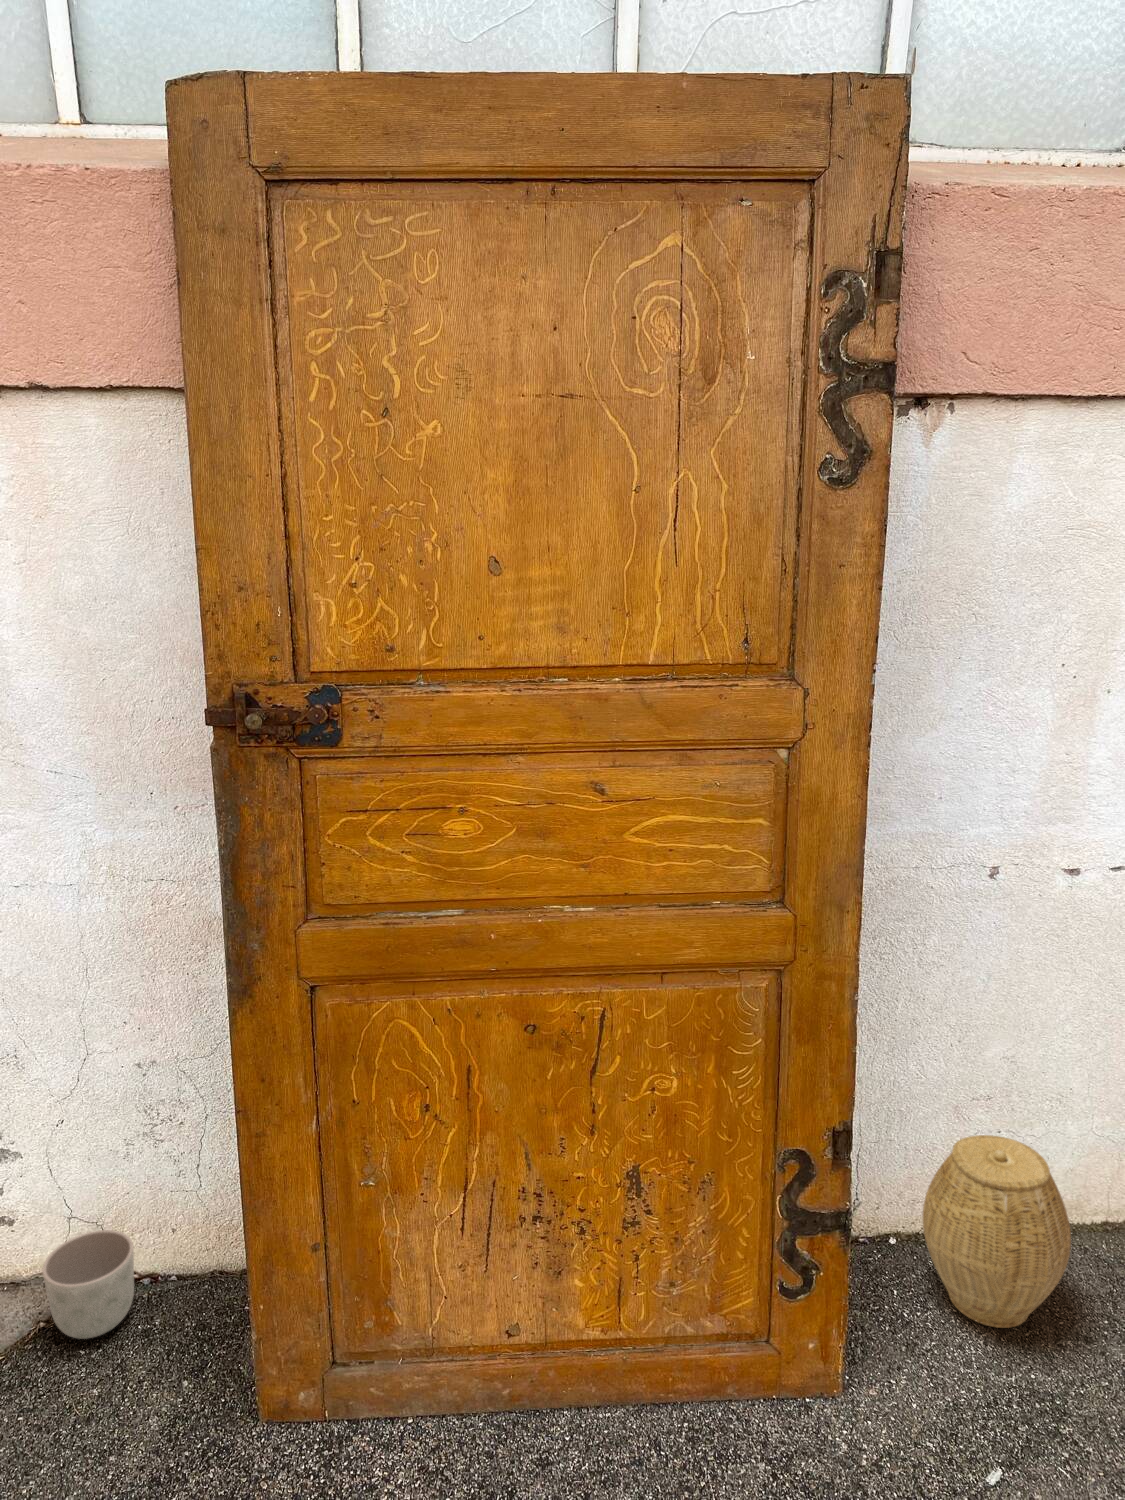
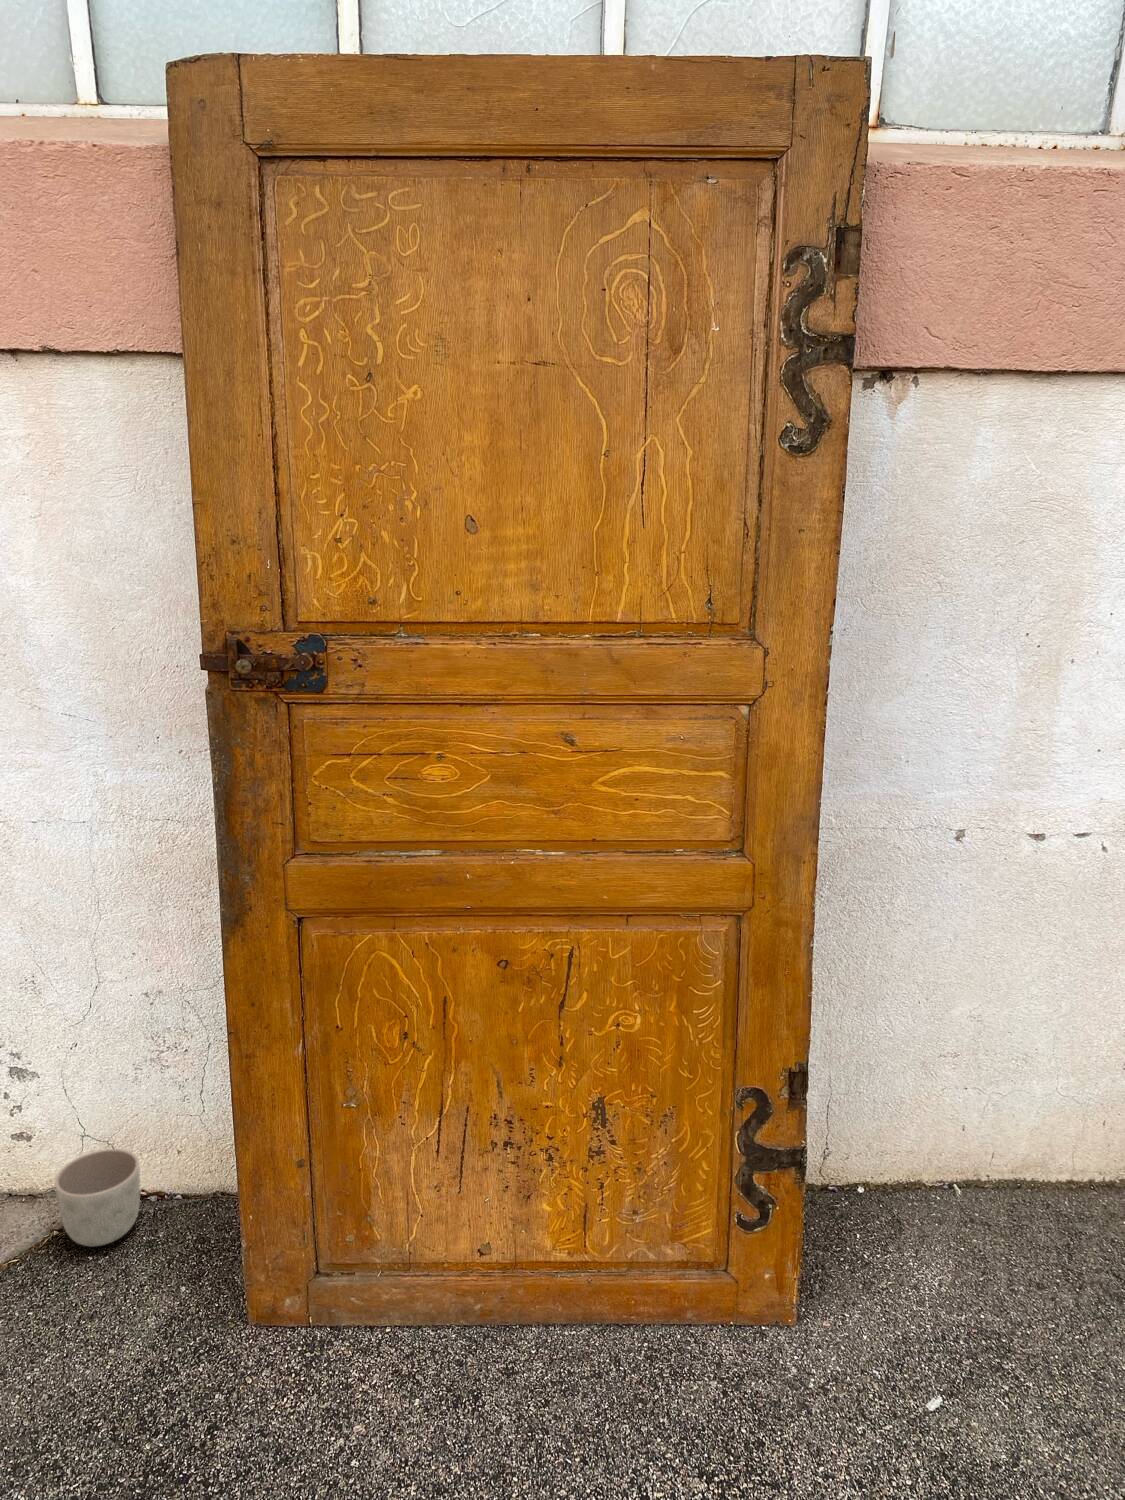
woven basket: present [923,1135,1071,1328] -> none [885,1088,1027,1271]

